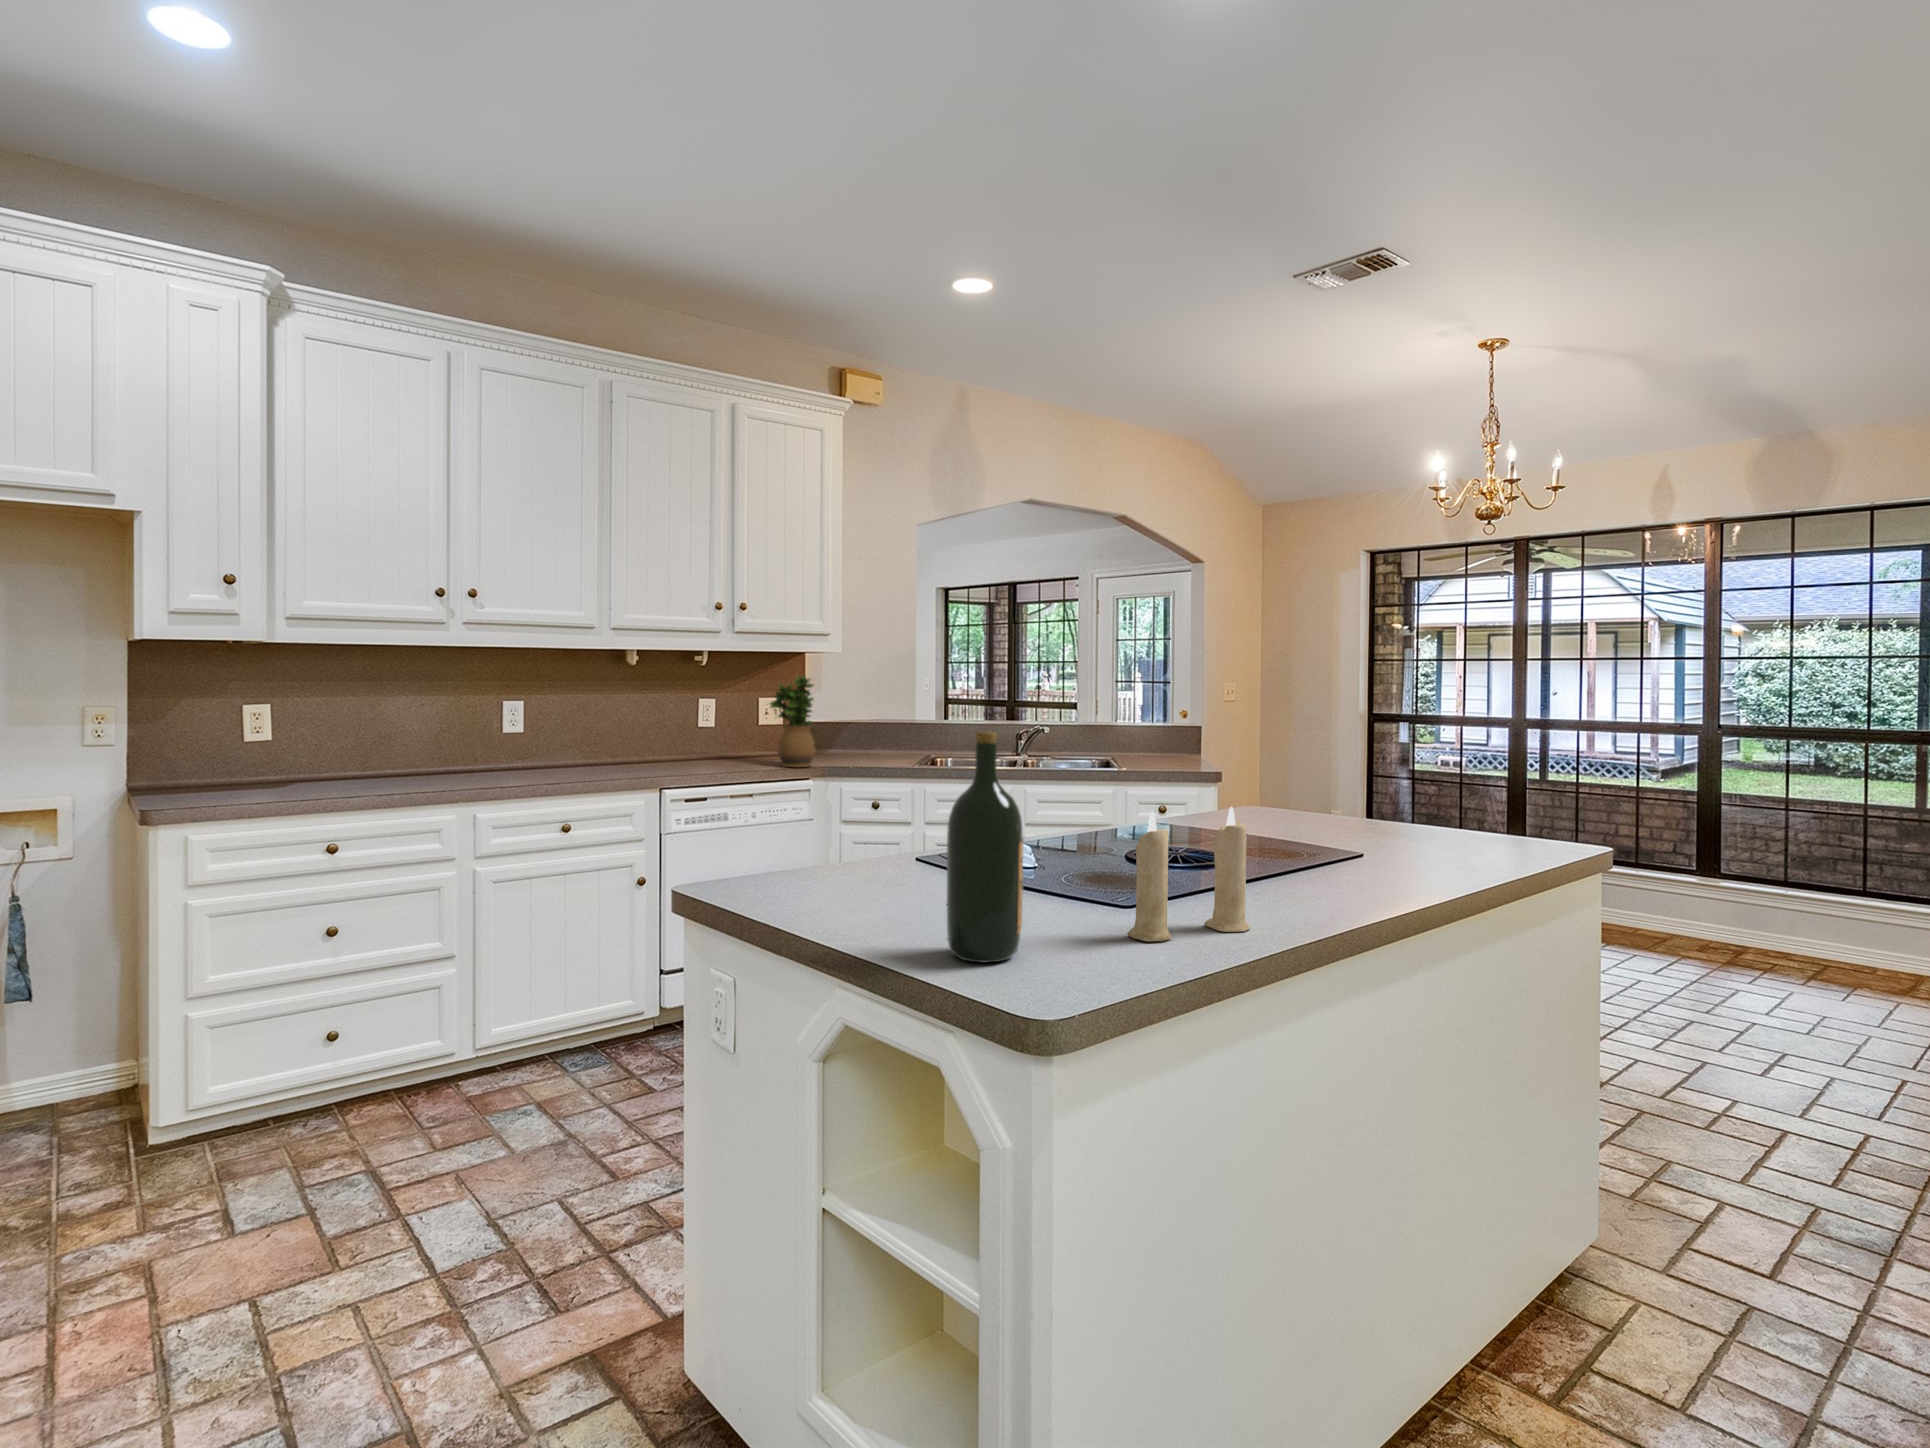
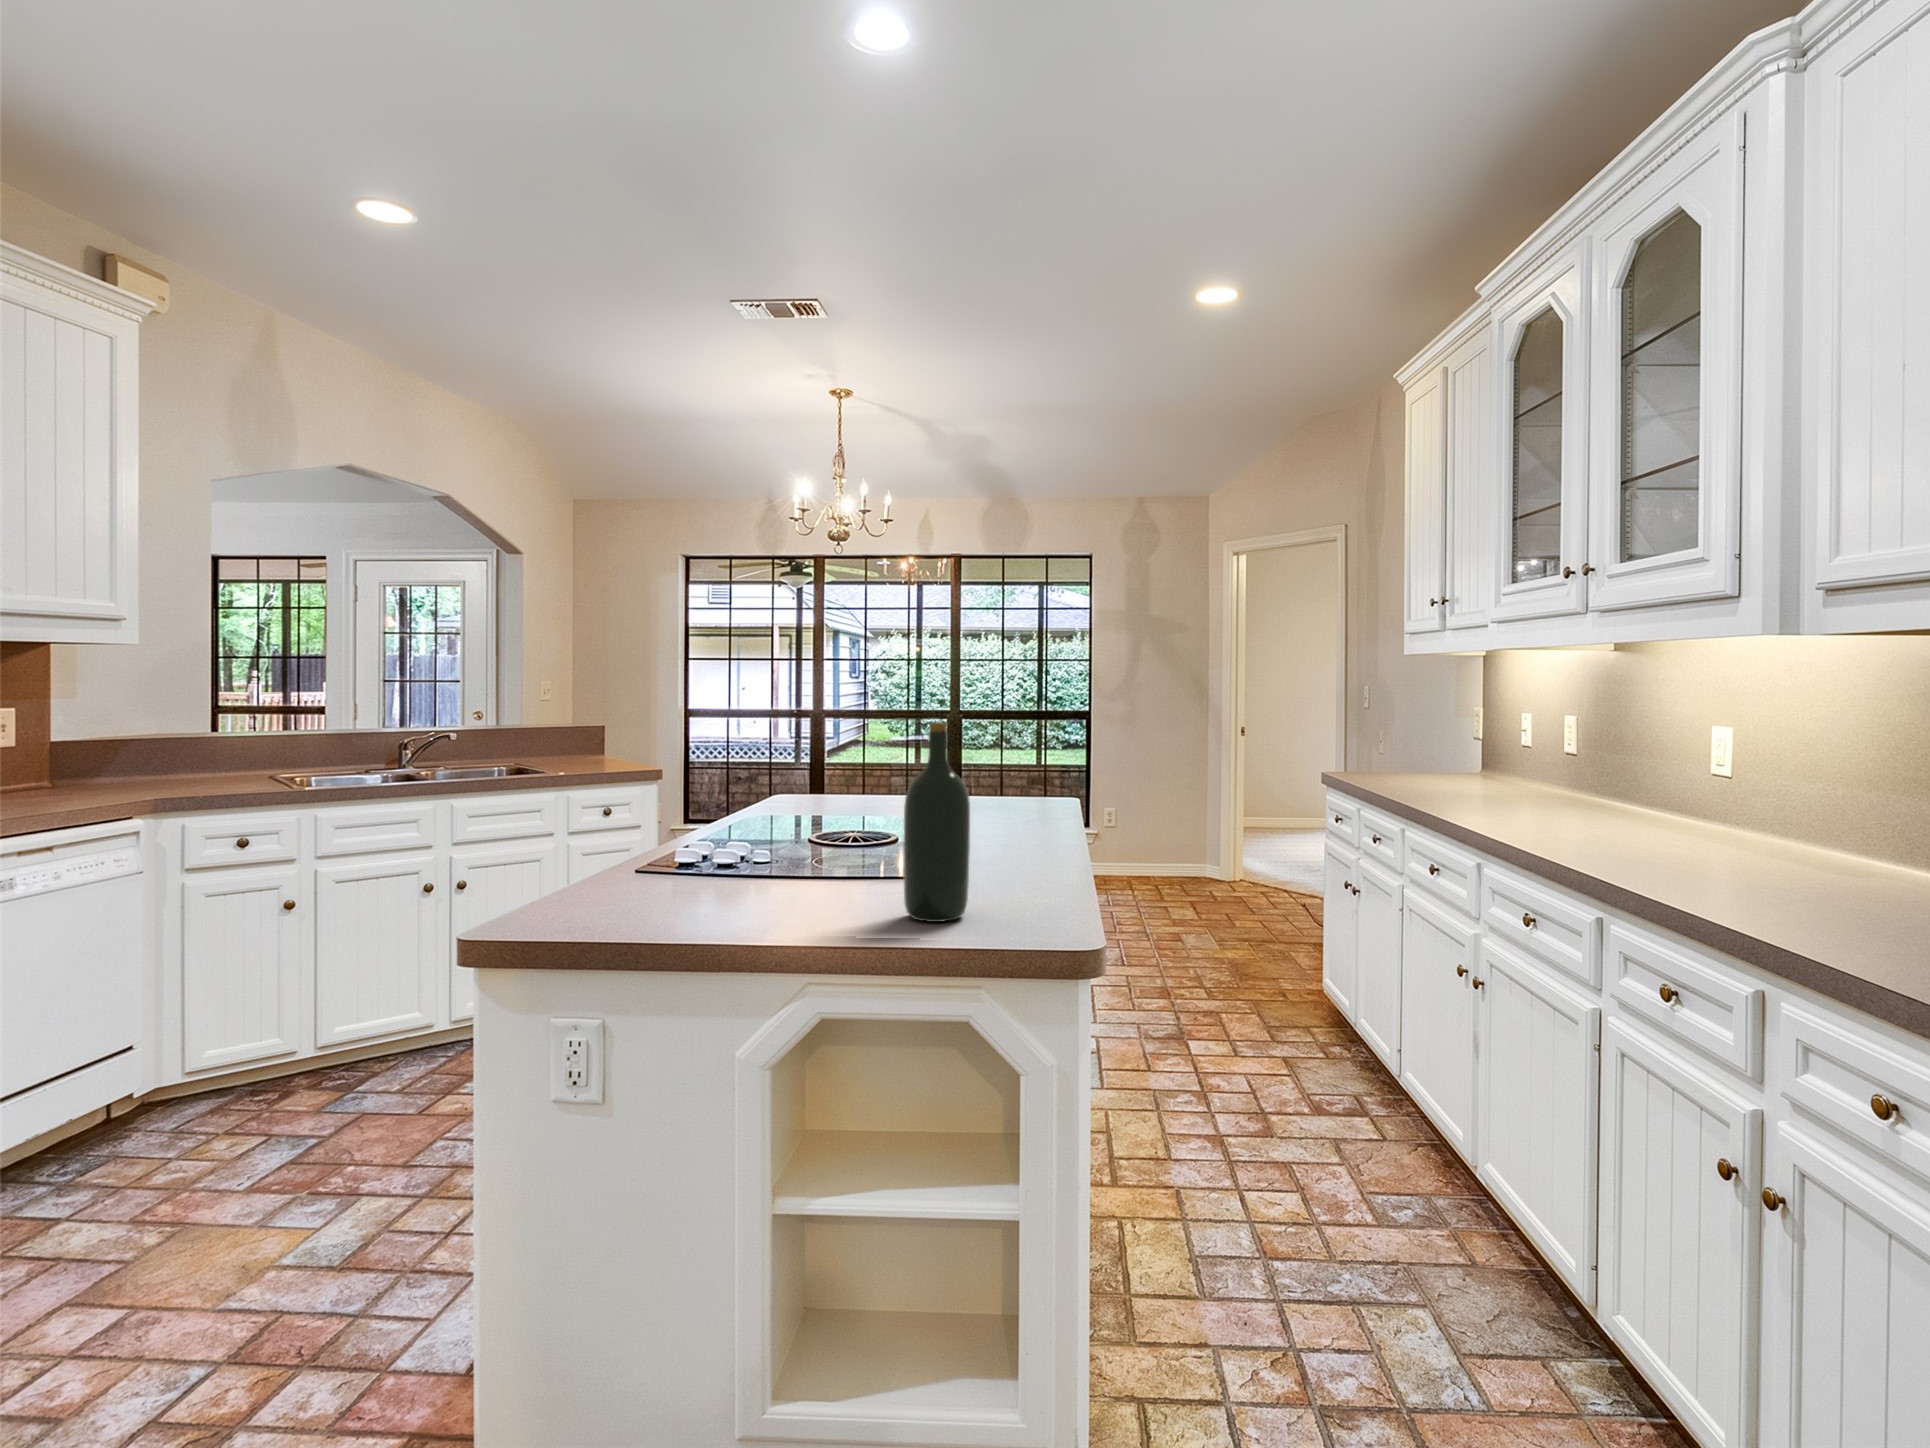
potted plant: present [770,676,816,767] -> none [35,675,123,803]
candle: present [1127,807,1250,941] -> none [981,773,1039,888]

